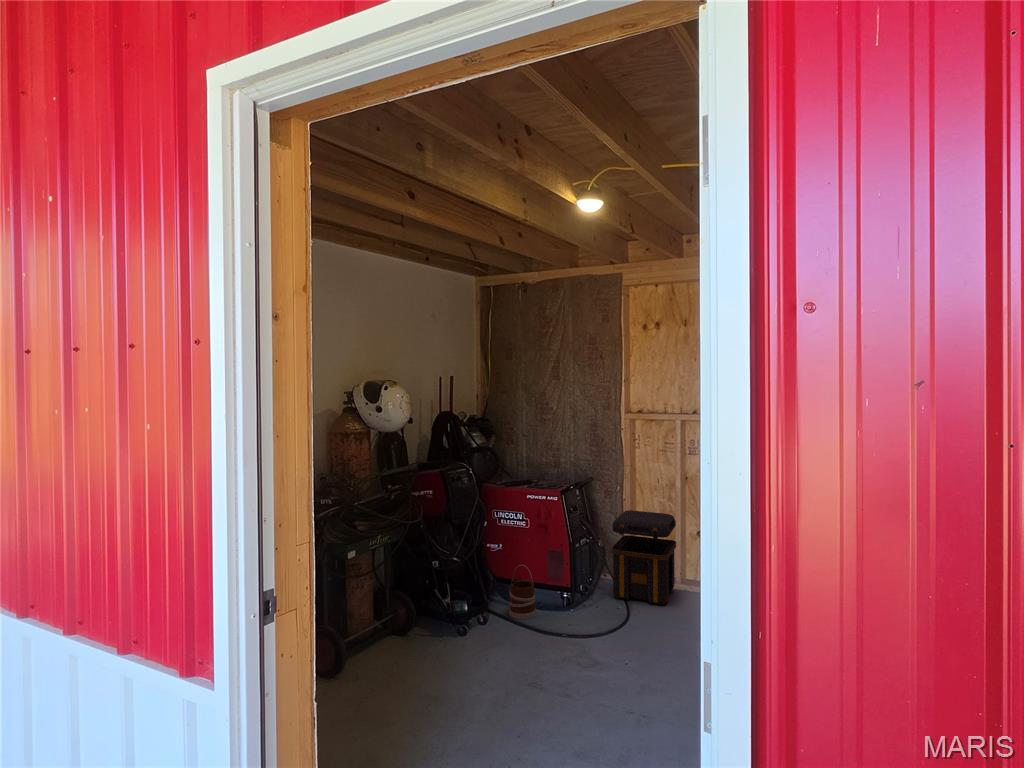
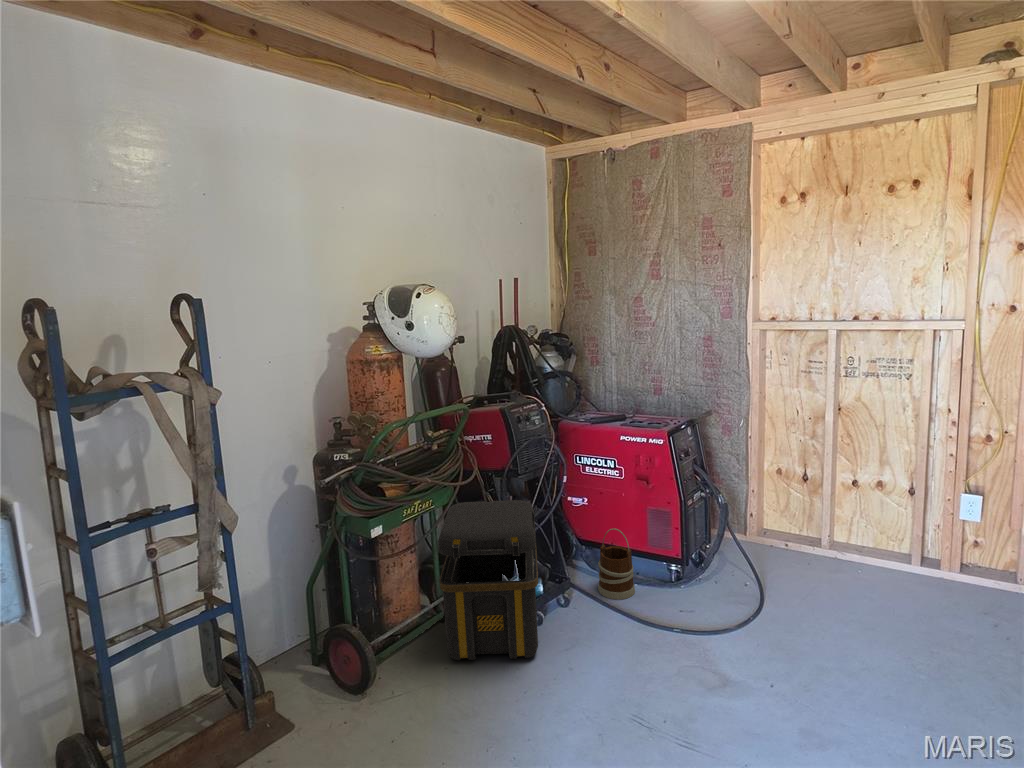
toolbox: present [611,510,676,605] -> present [438,500,538,661]

